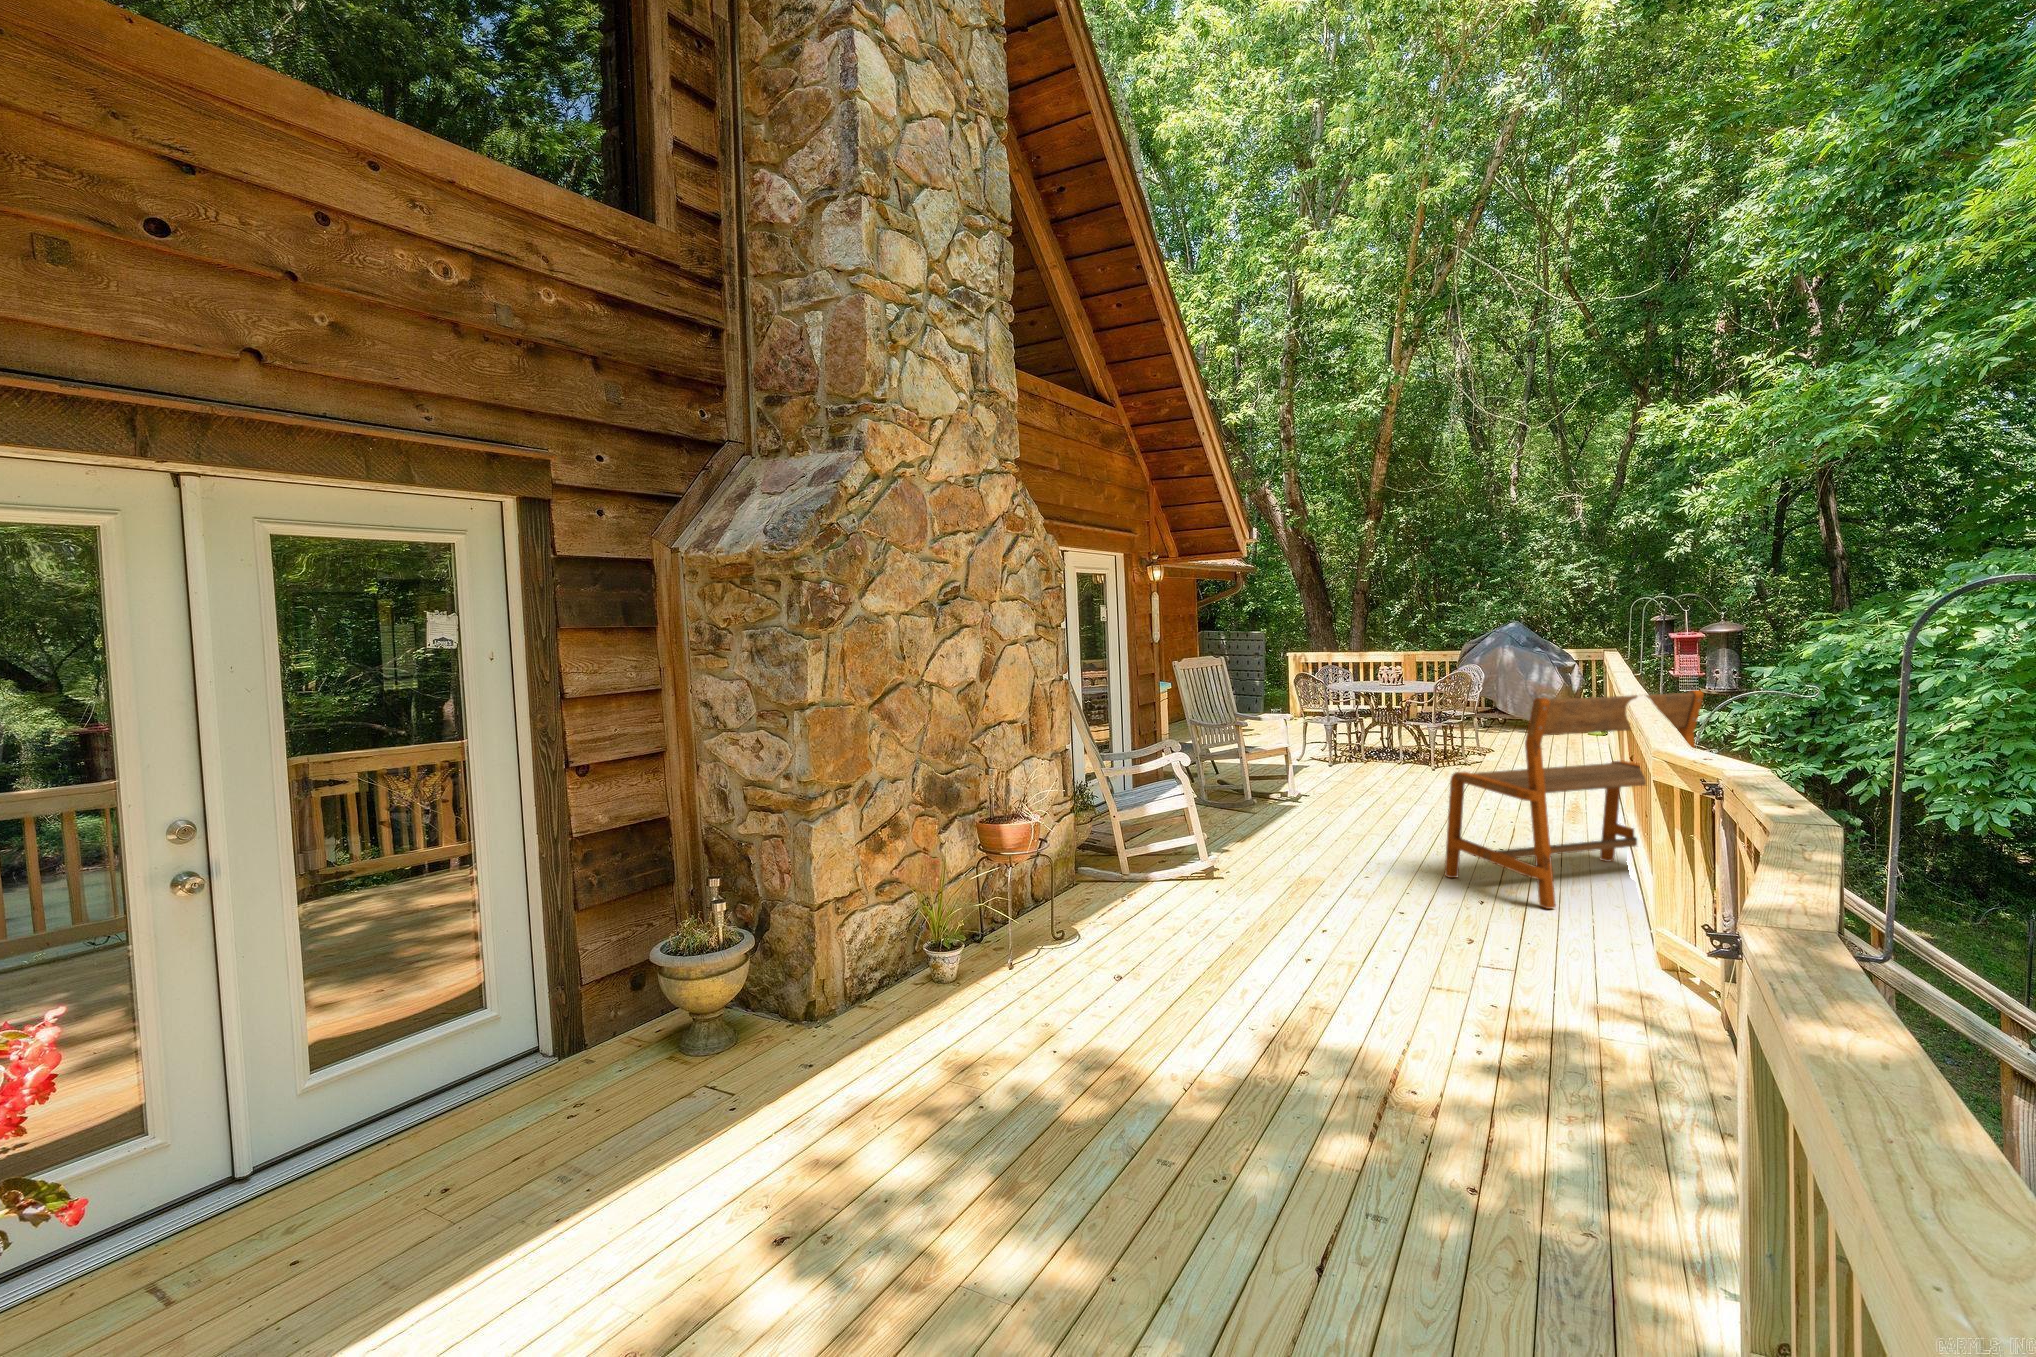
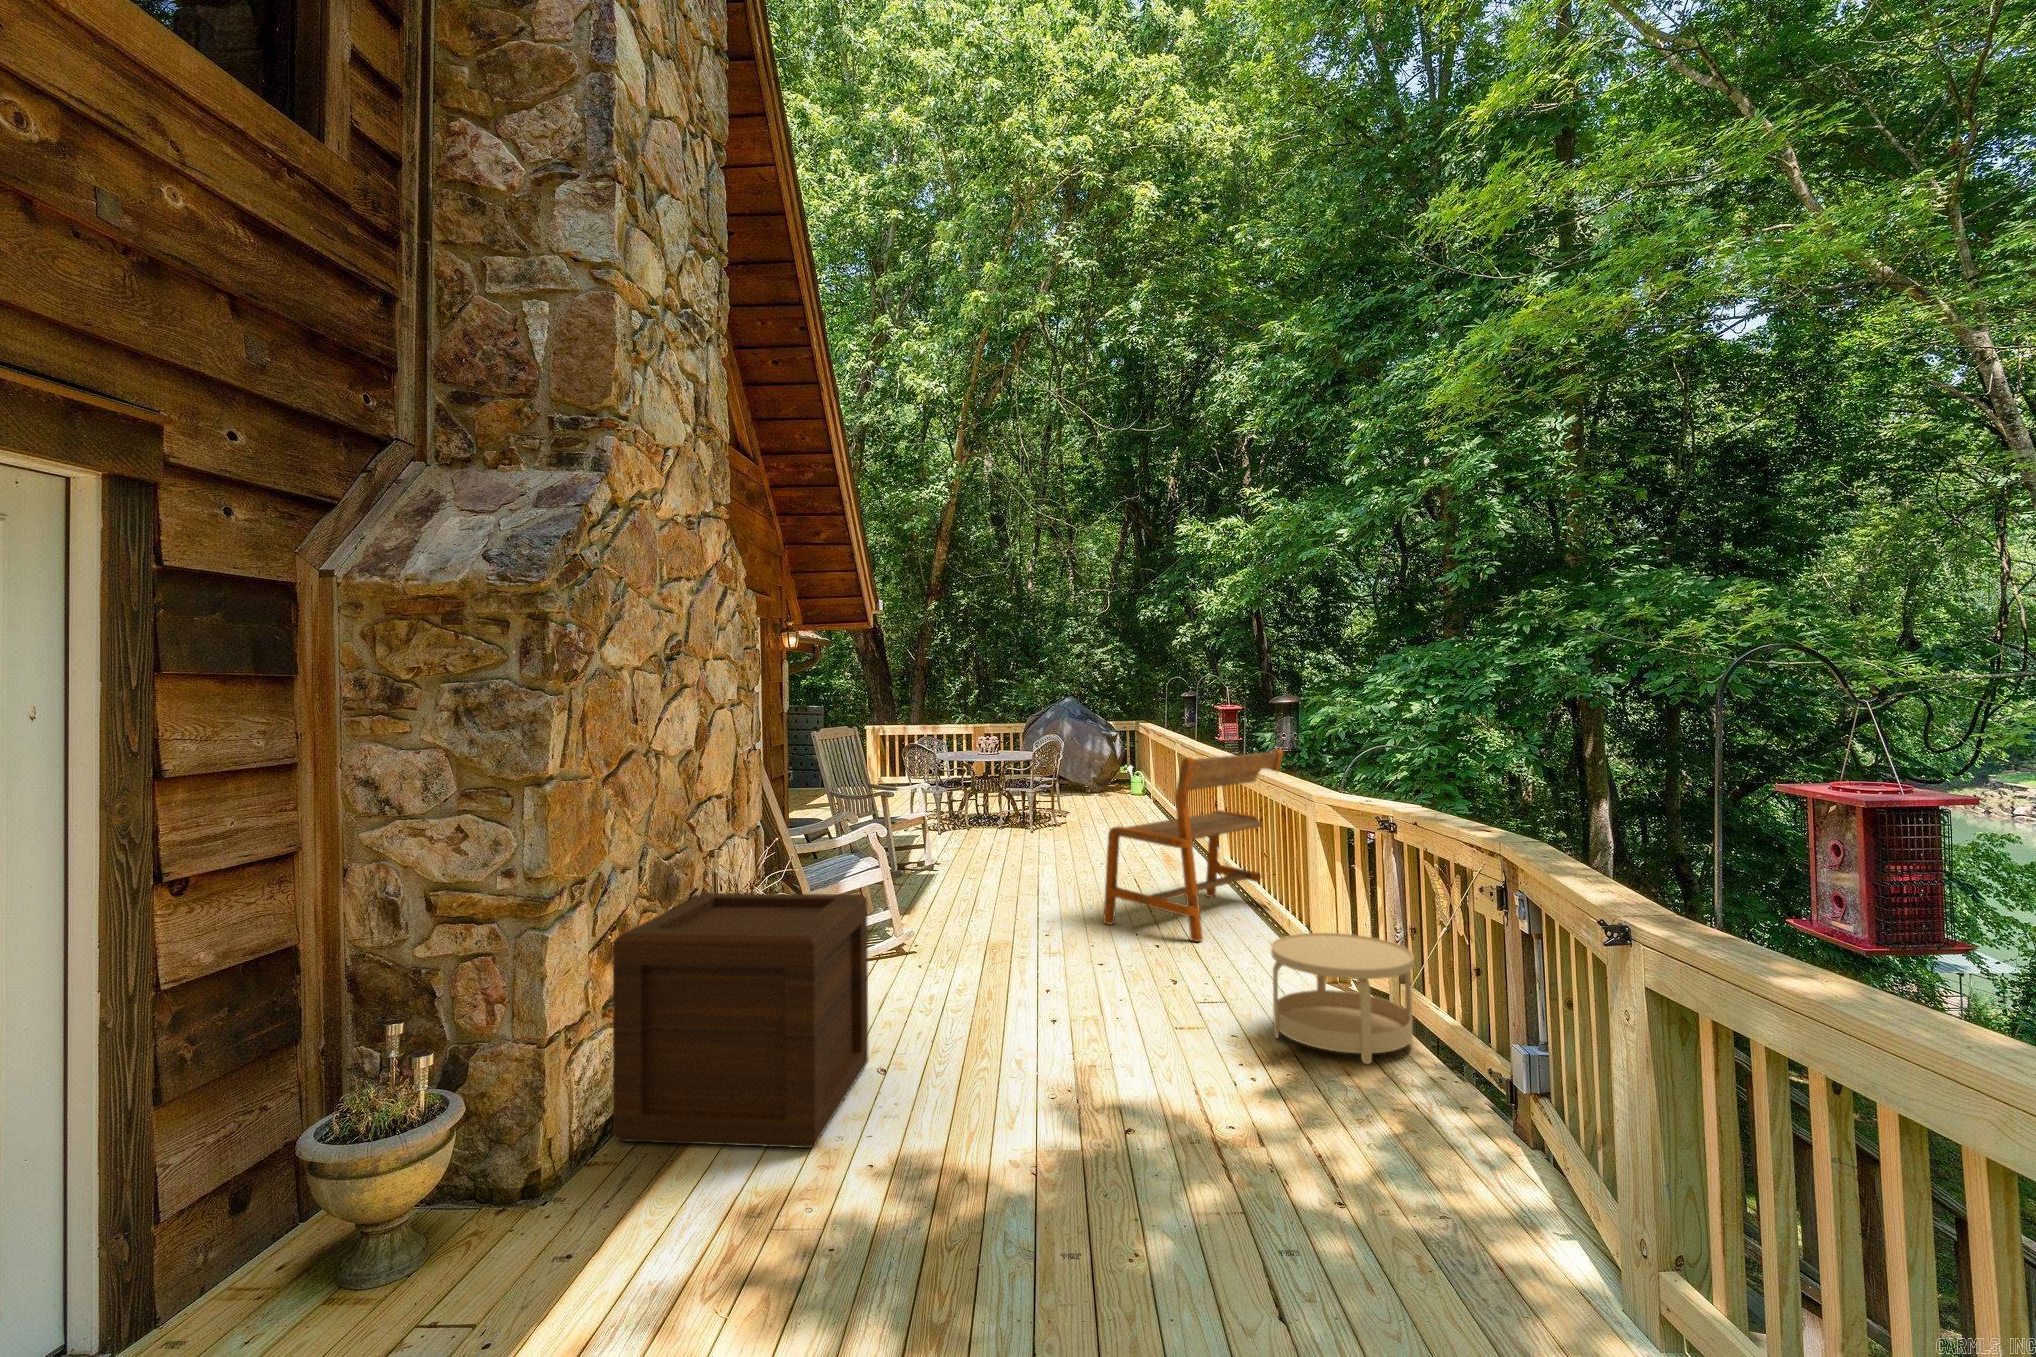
wooden crate: none [881,805,1113,1031] -> present [613,893,868,1148]
side table: none [1566,912,1767,1076] -> present [1271,933,1414,1064]

